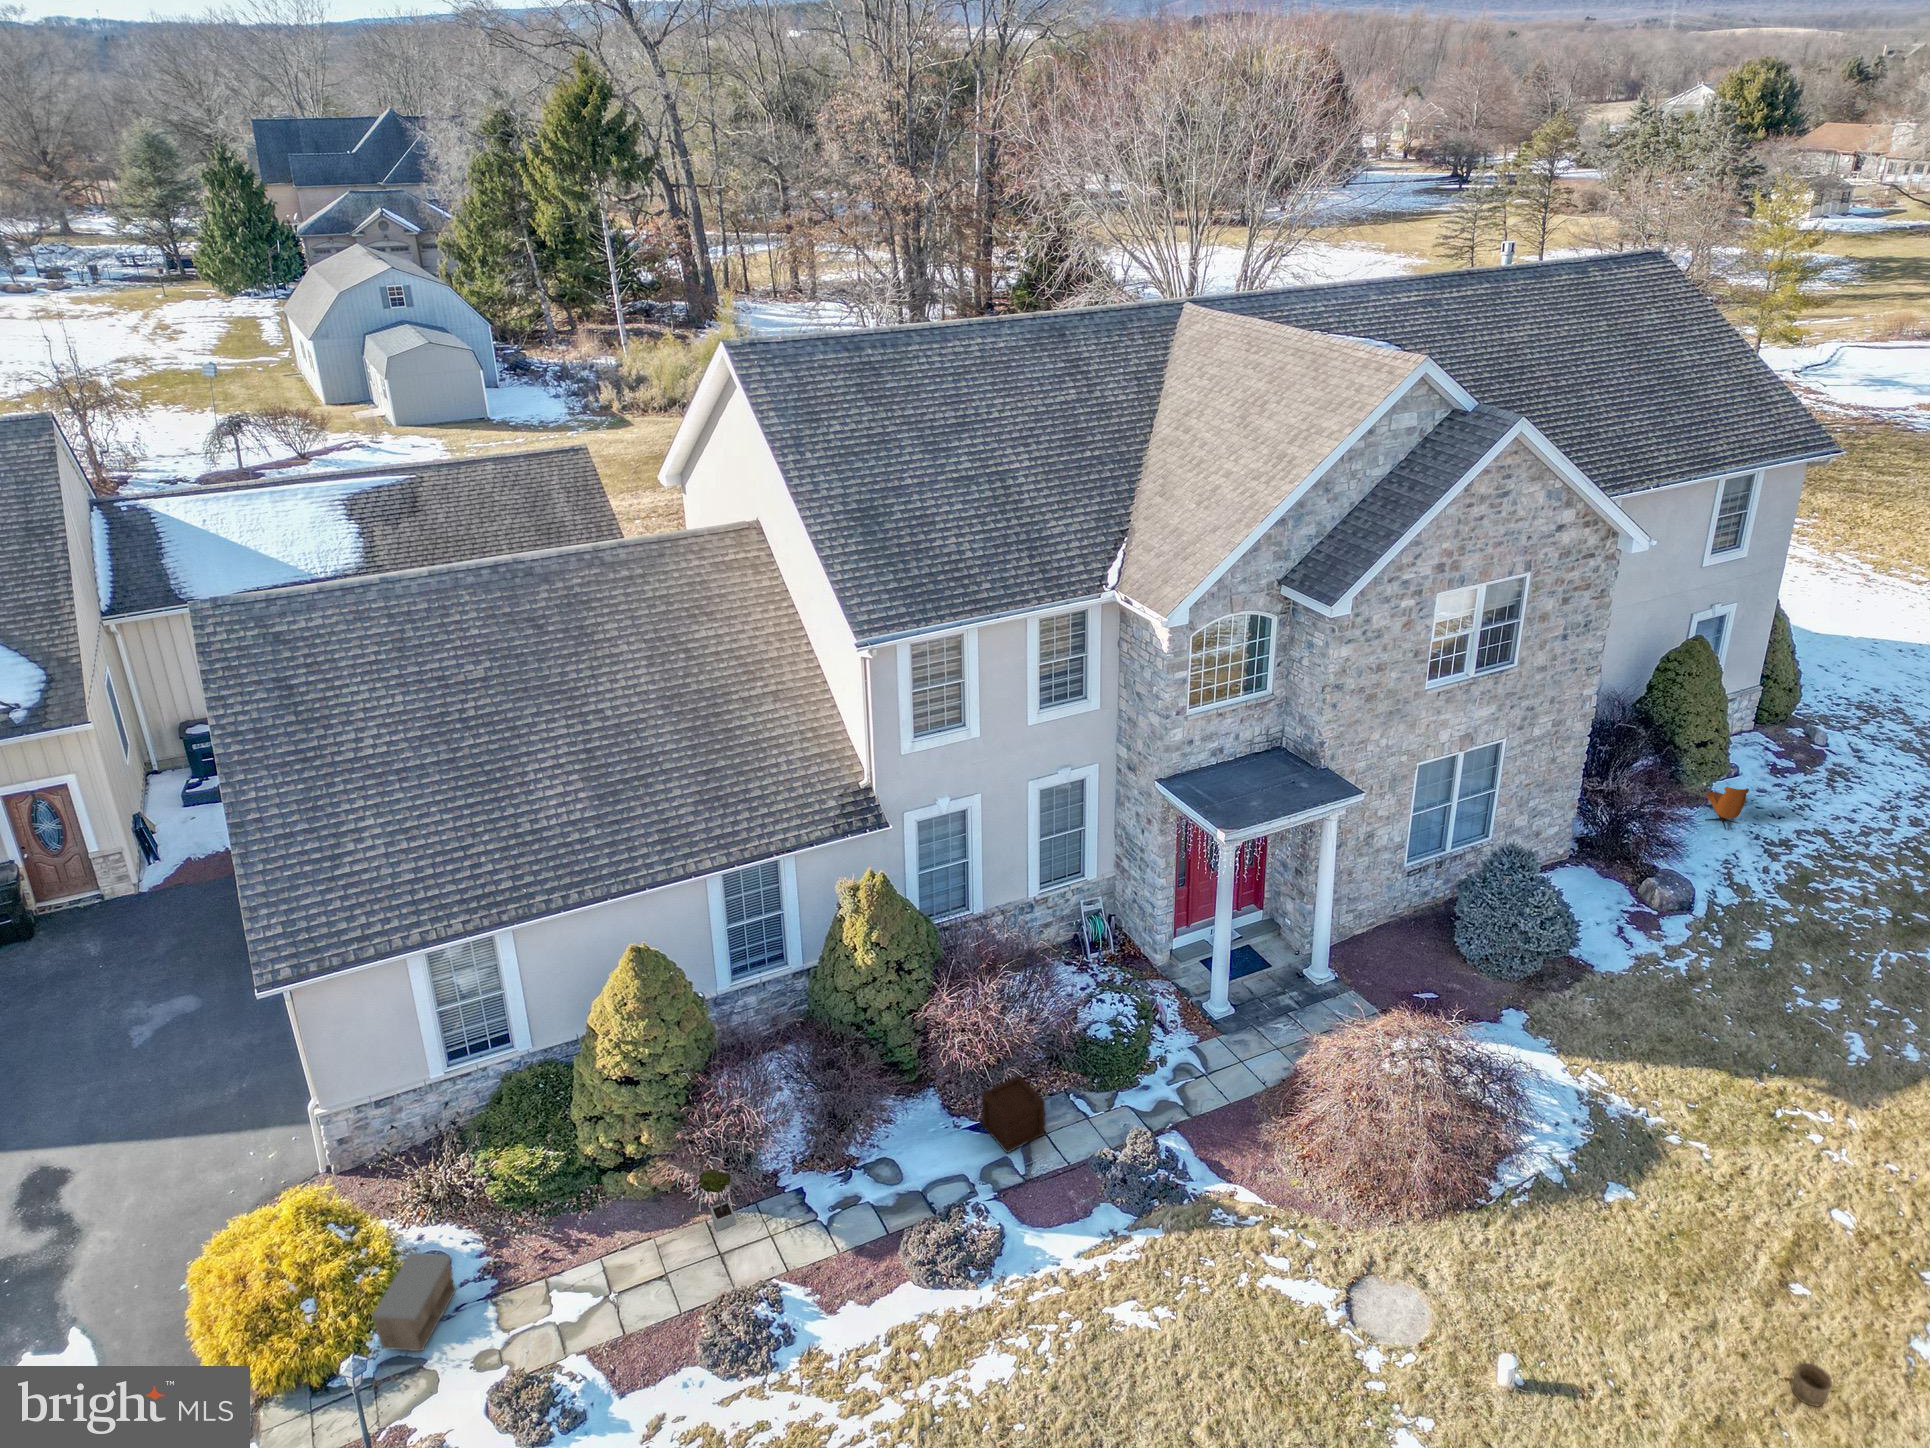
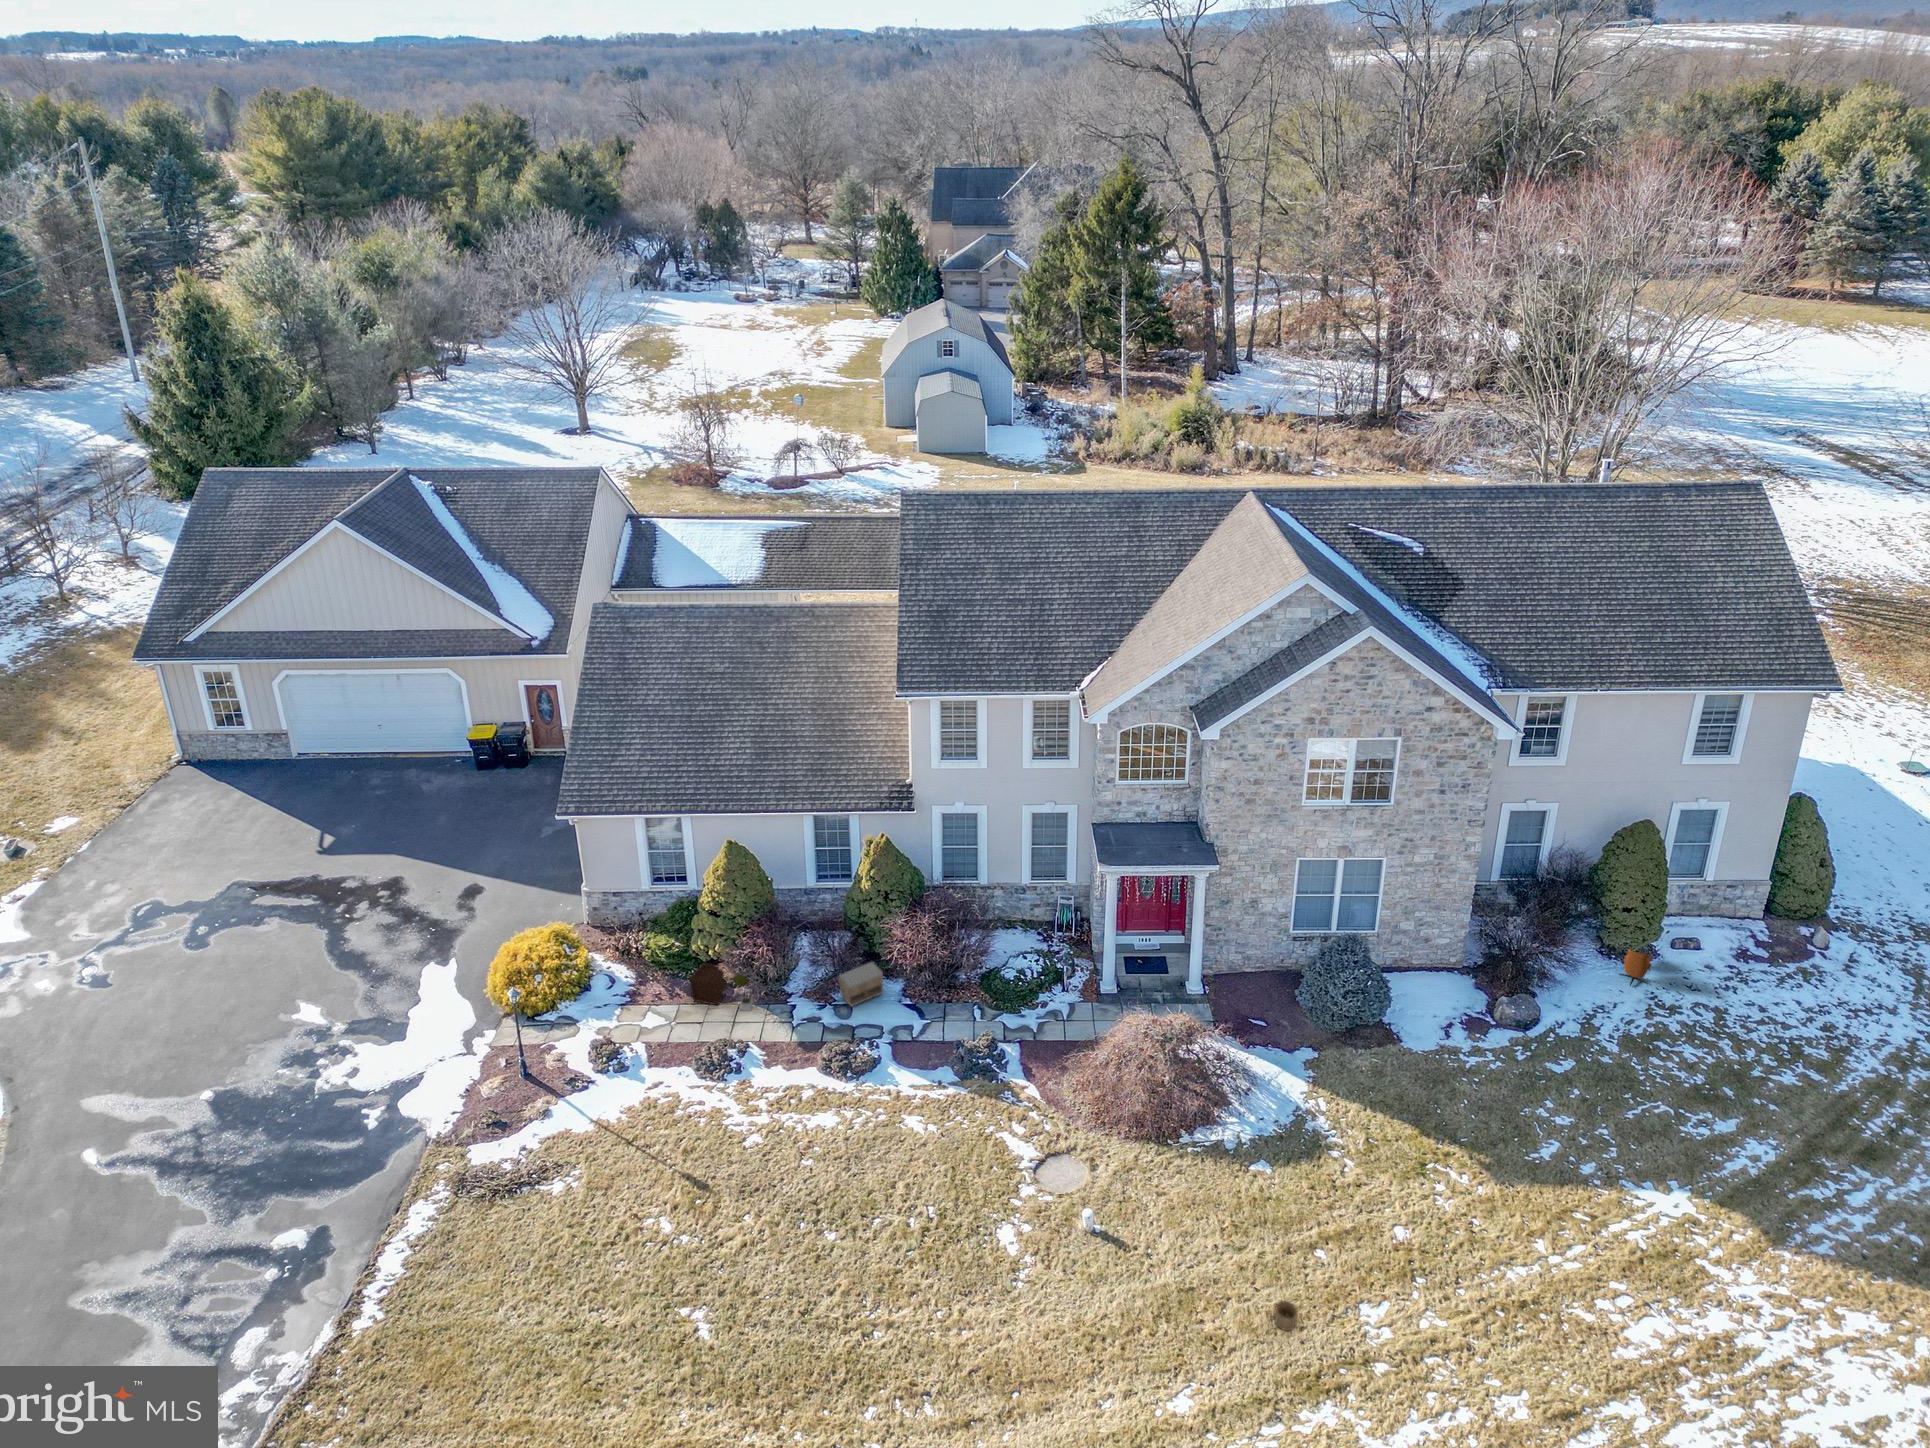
wooden crate: present [982,1076,1045,1153] -> present [689,962,726,1005]
storage bench: present [372,1252,456,1351] -> present [839,962,883,1006]

